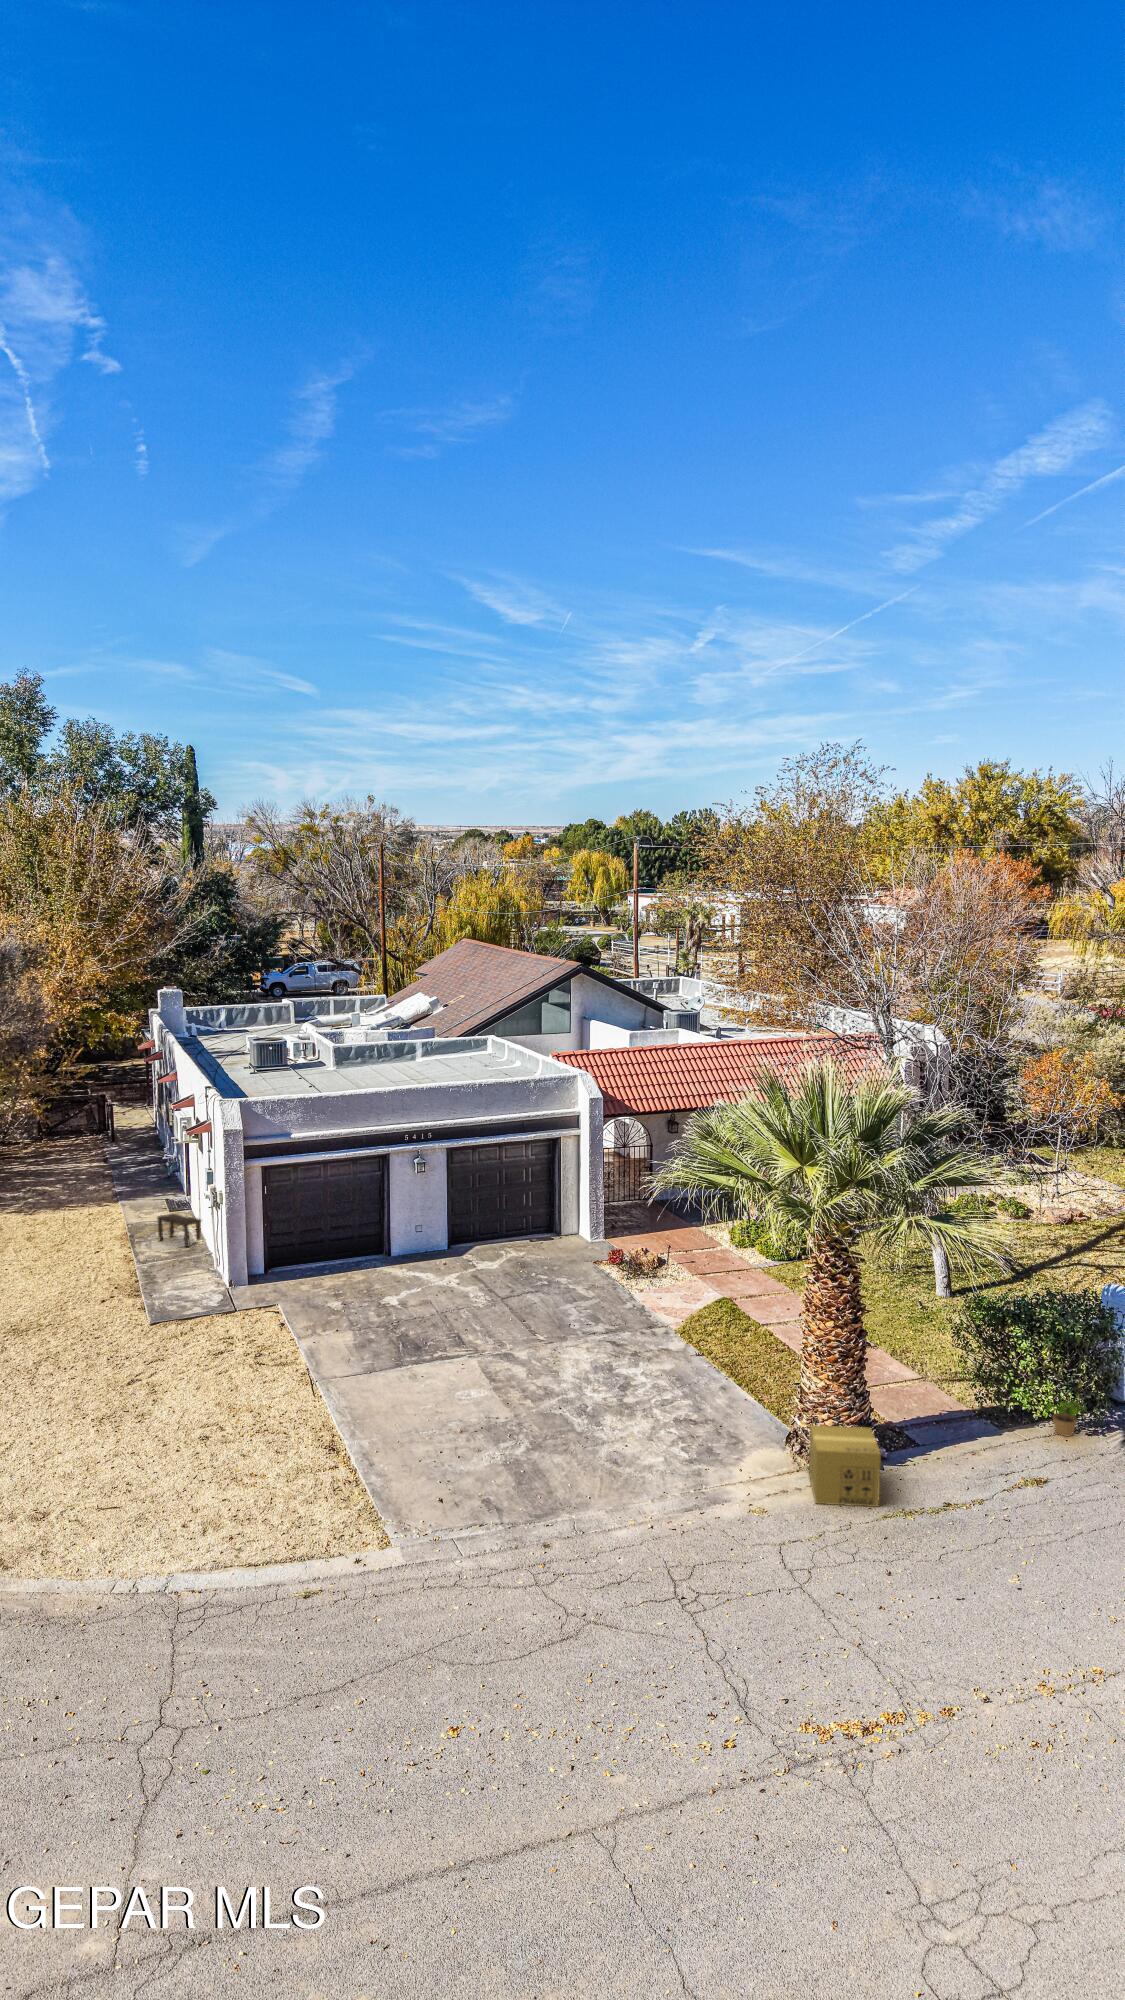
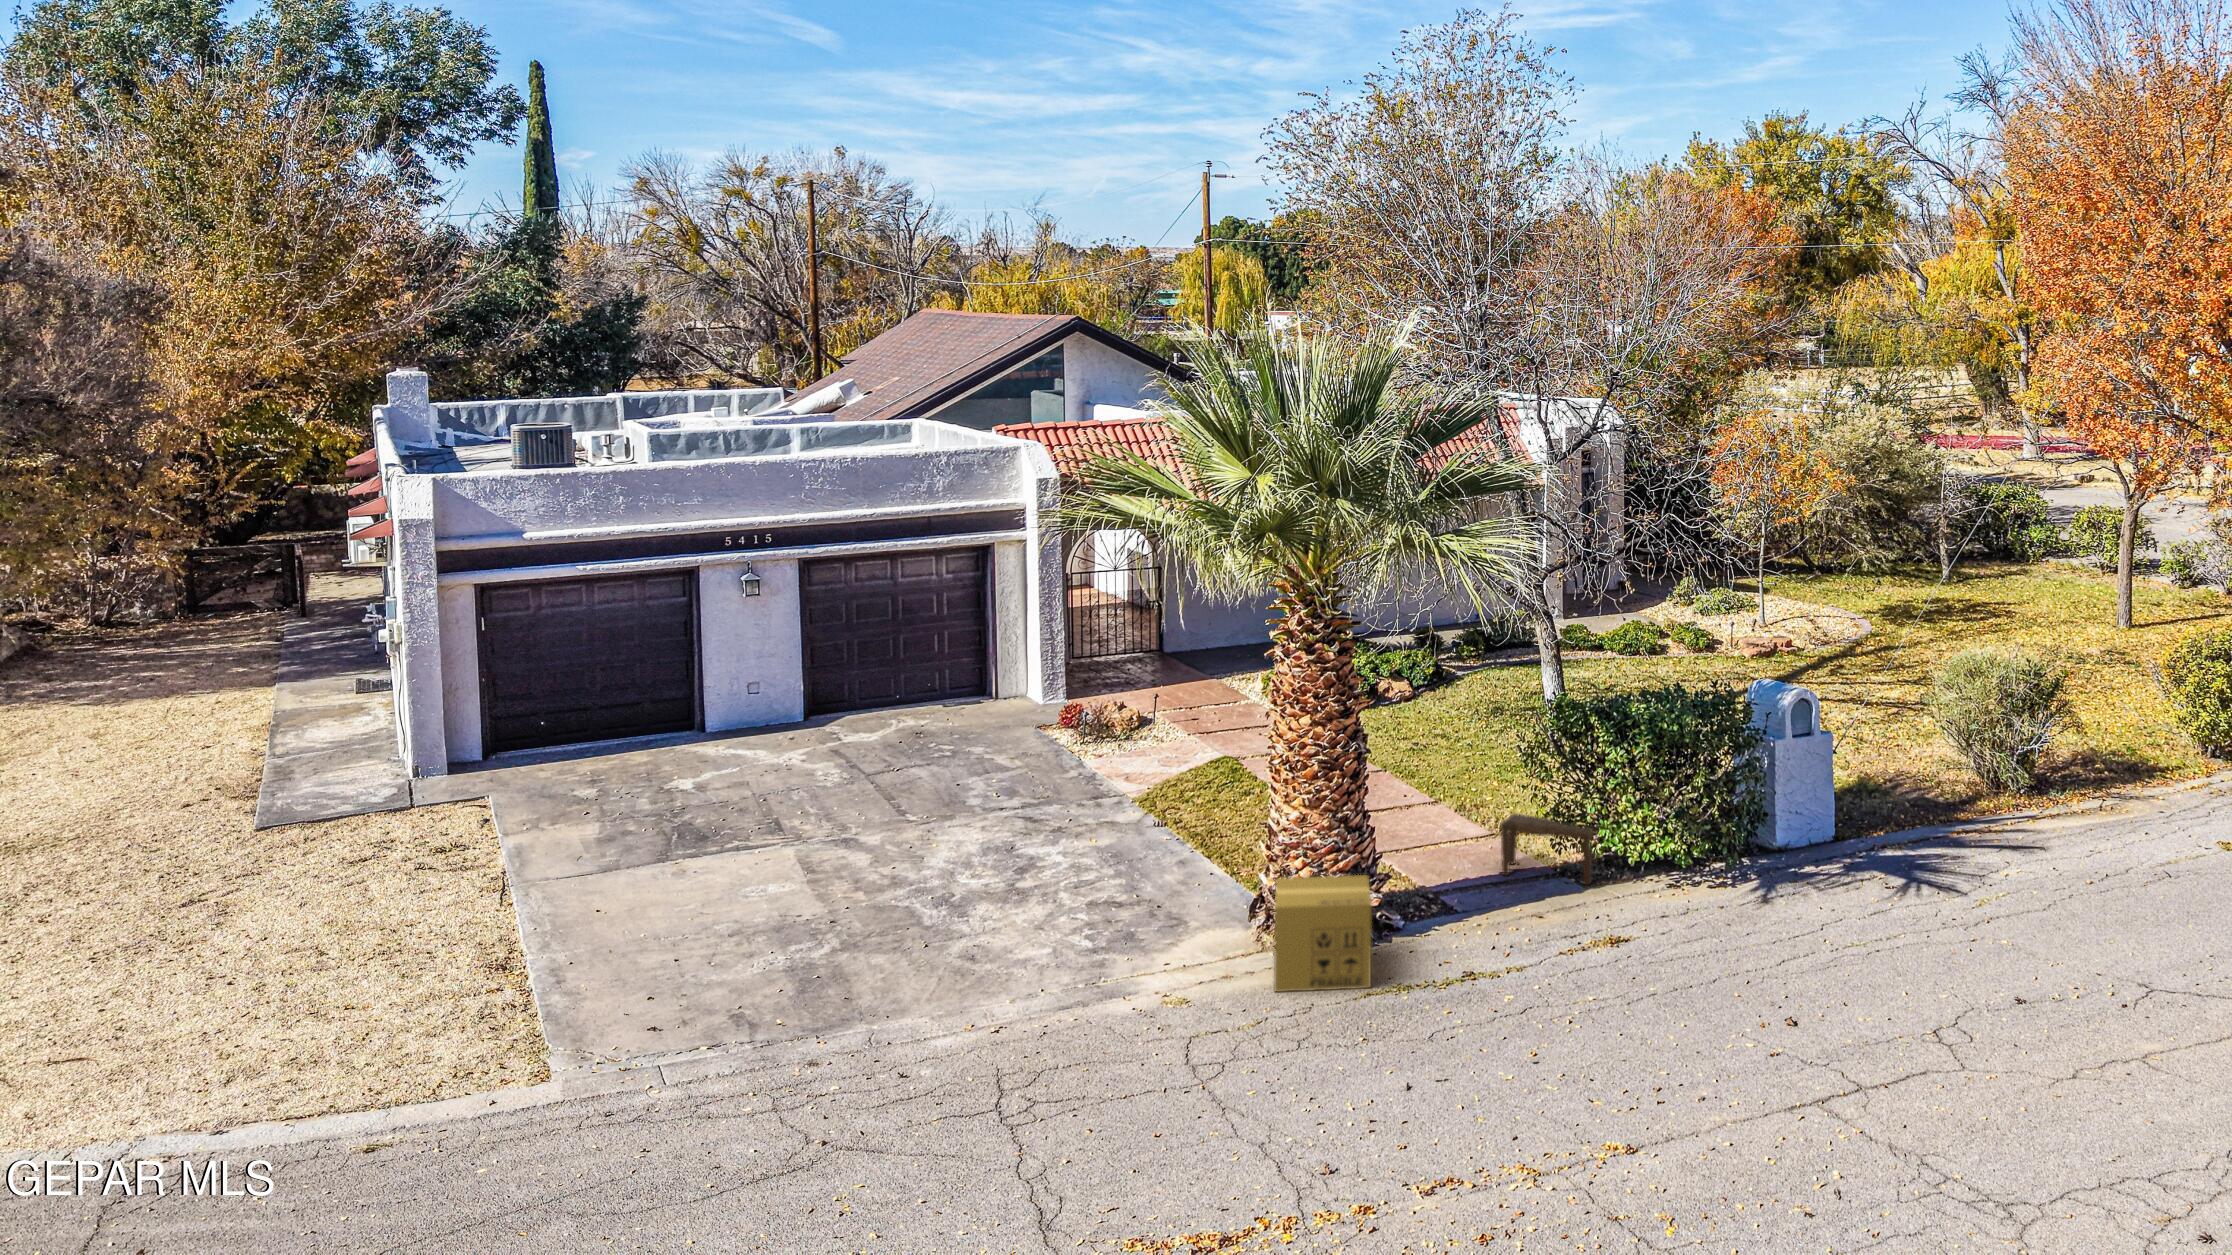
bench: present [157,1213,201,1247] -> present [1500,813,1597,885]
potted plant: present [1046,1401,1085,1437] -> none [1636,830,1689,884]

